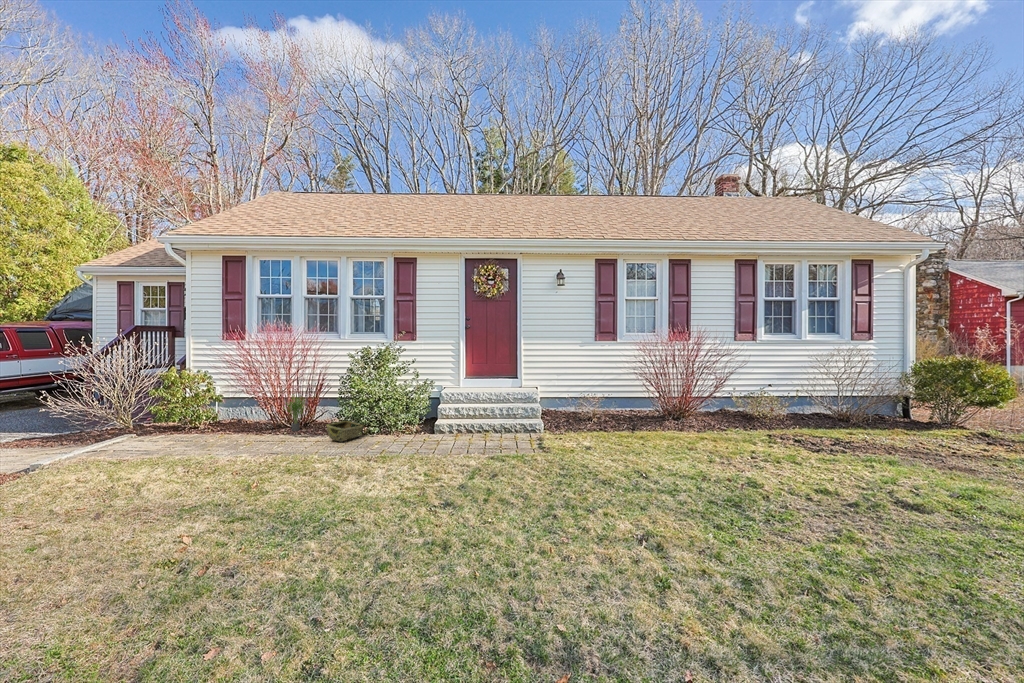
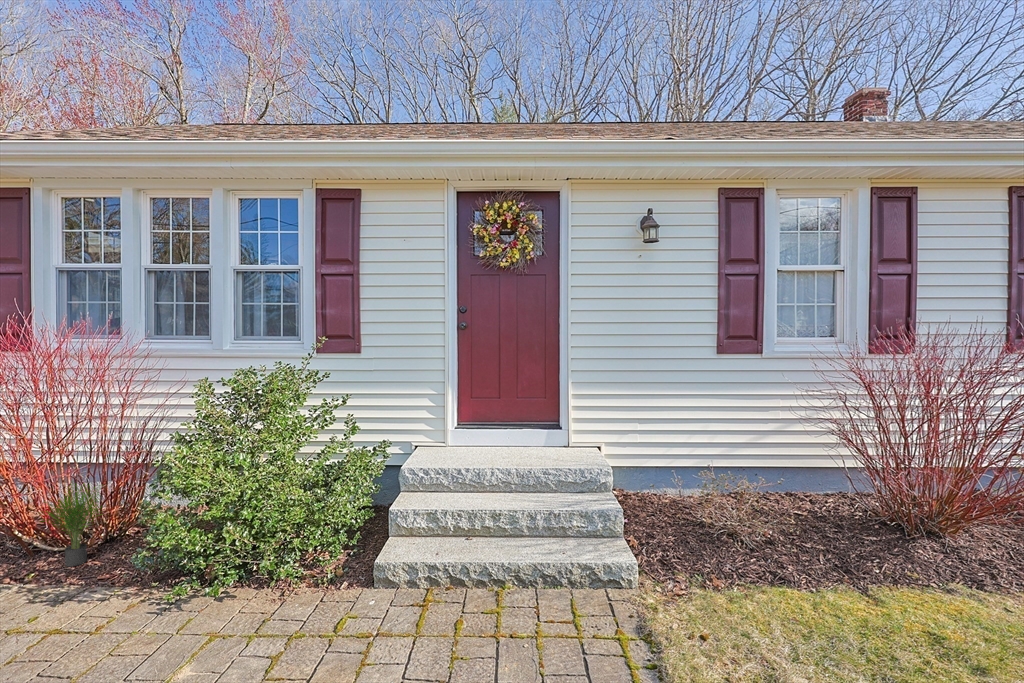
woven basket: present [326,421,363,442] -> none [85,560,201,637]

